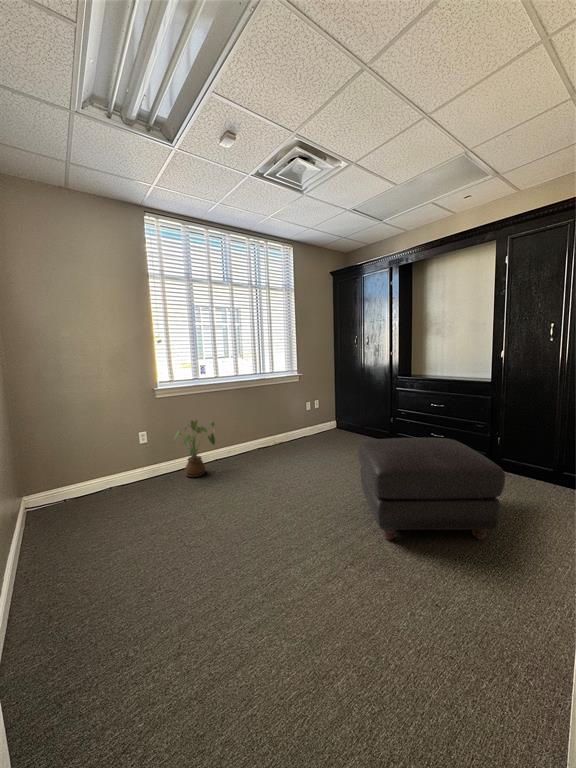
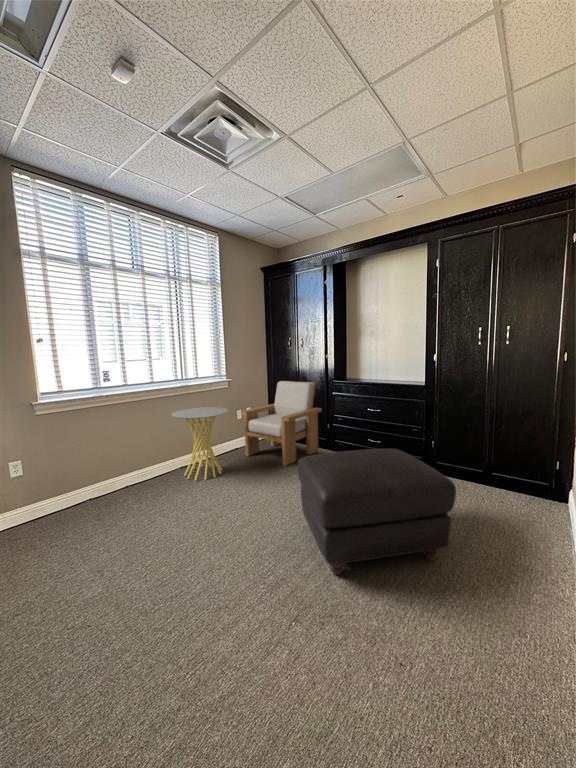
armchair: none [310,376,385,452] -> present [241,381,322,466]
side table: none [253,397,299,459] -> present [171,407,228,481]
house plant: present [175,420,215,477] -> none [61,439,122,515]

